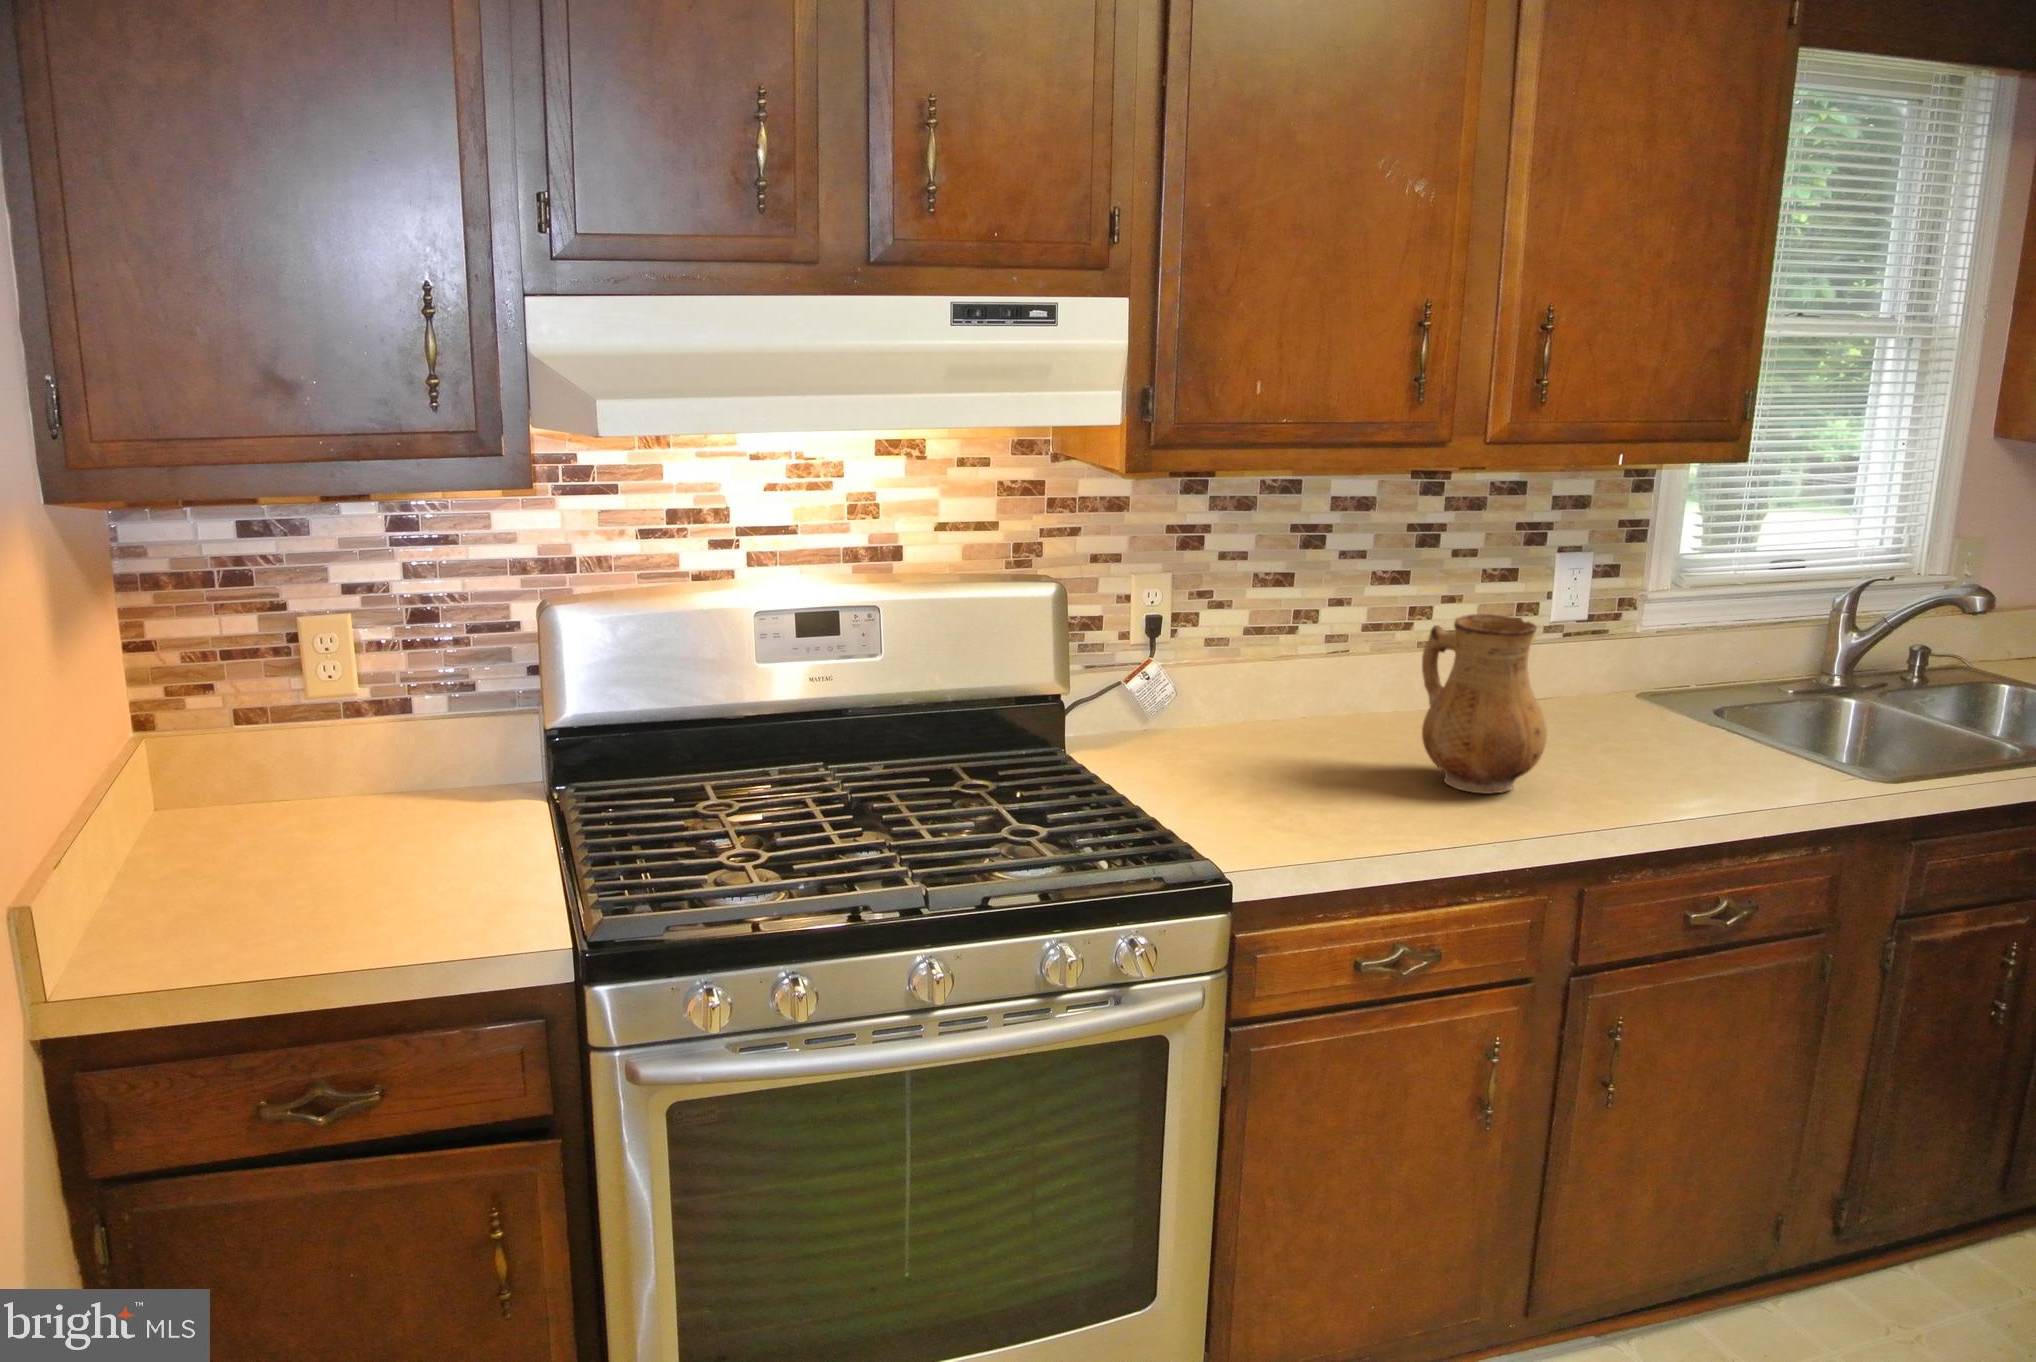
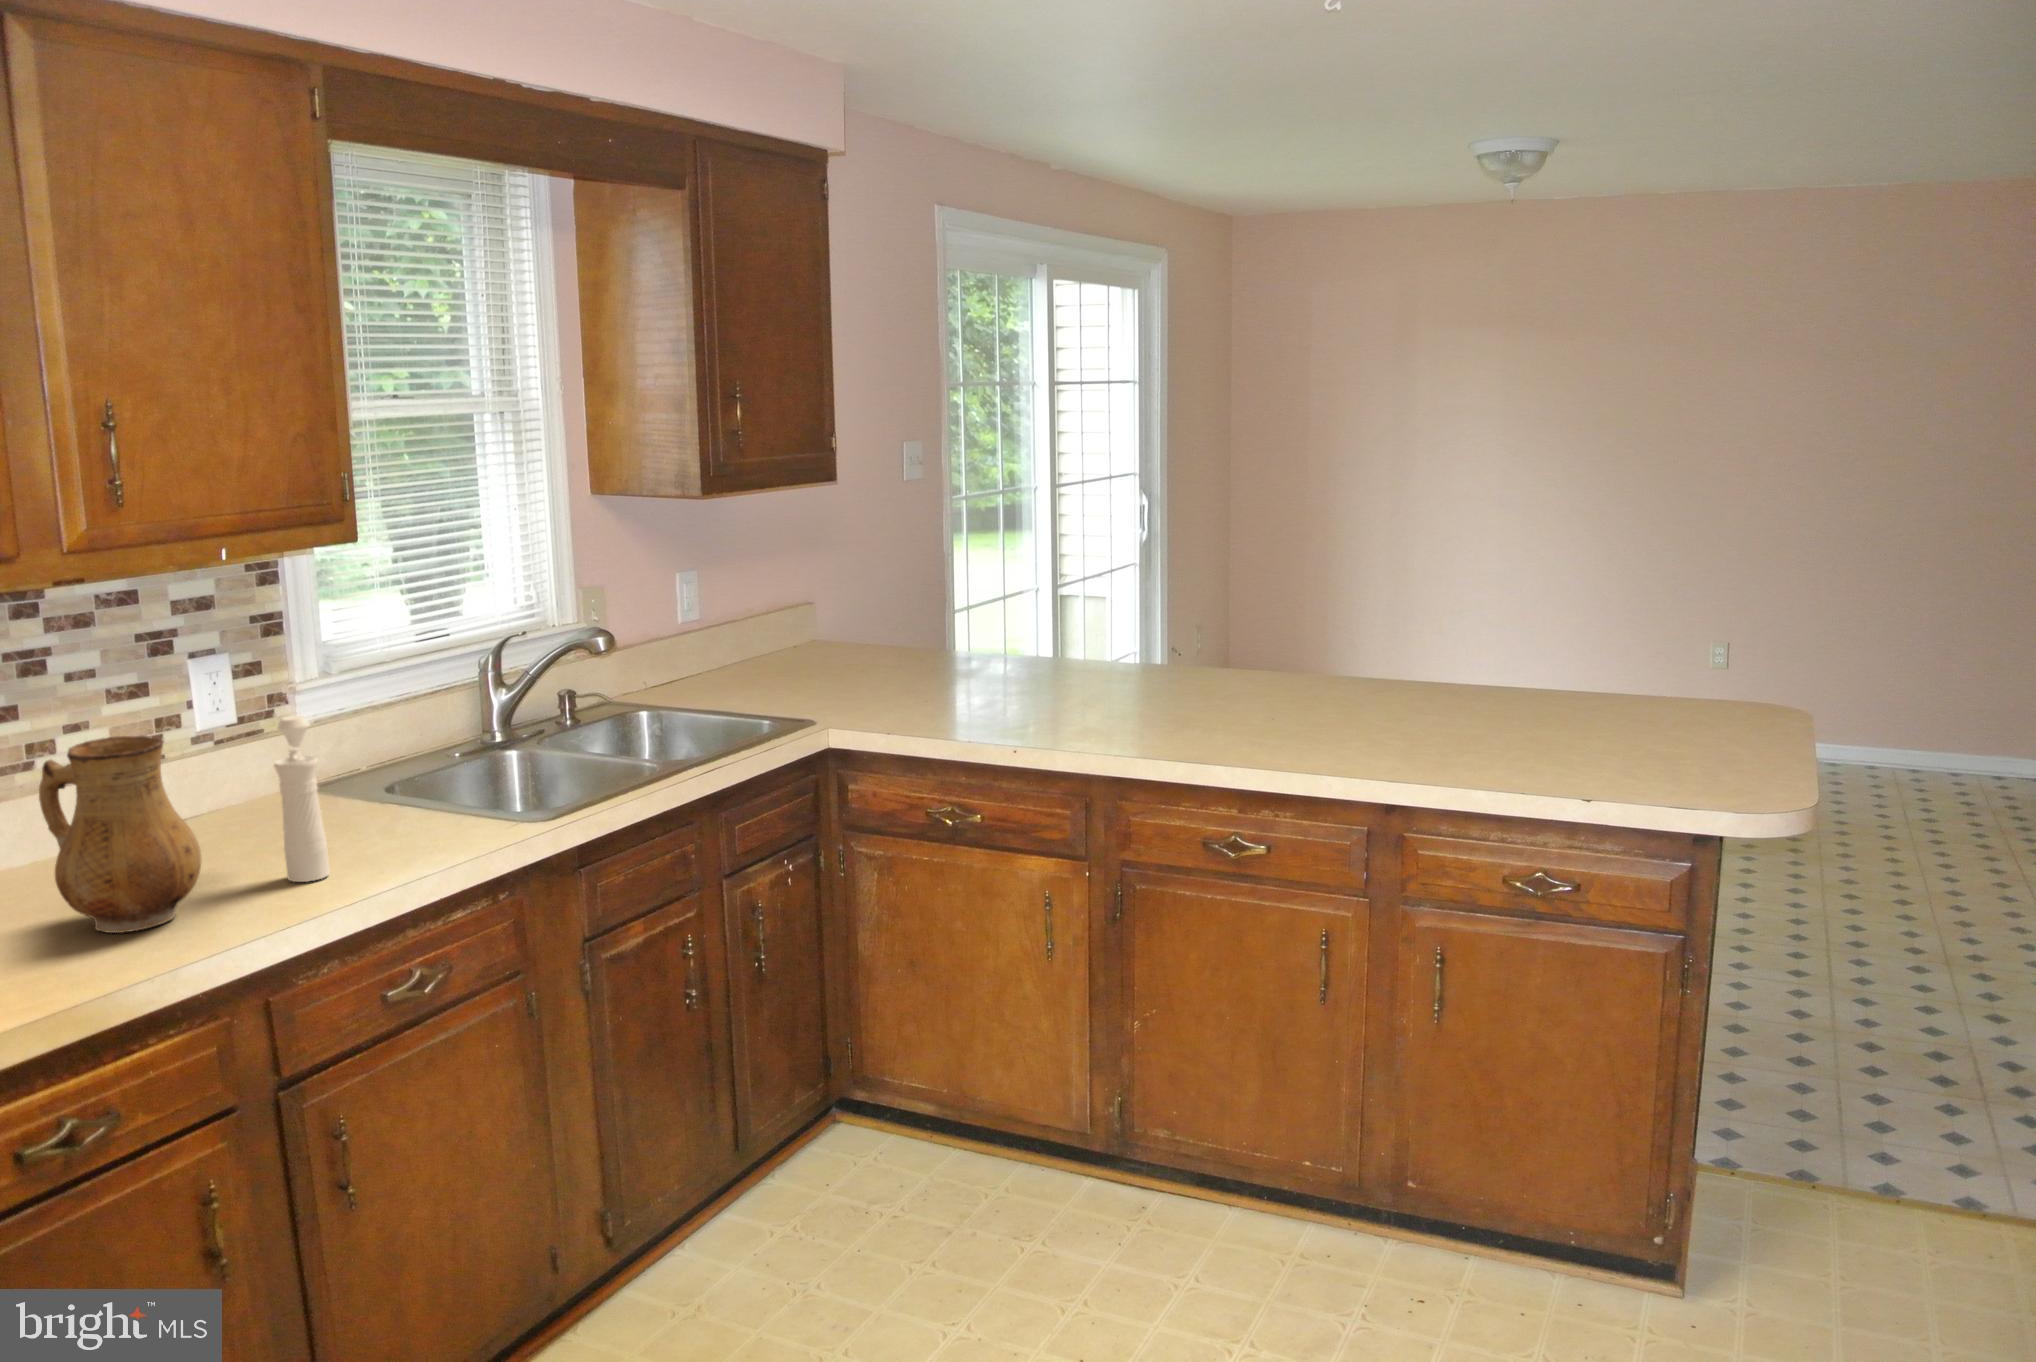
pepper mill: none [1615,623,1671,787] -> present [274,716,330,882]

